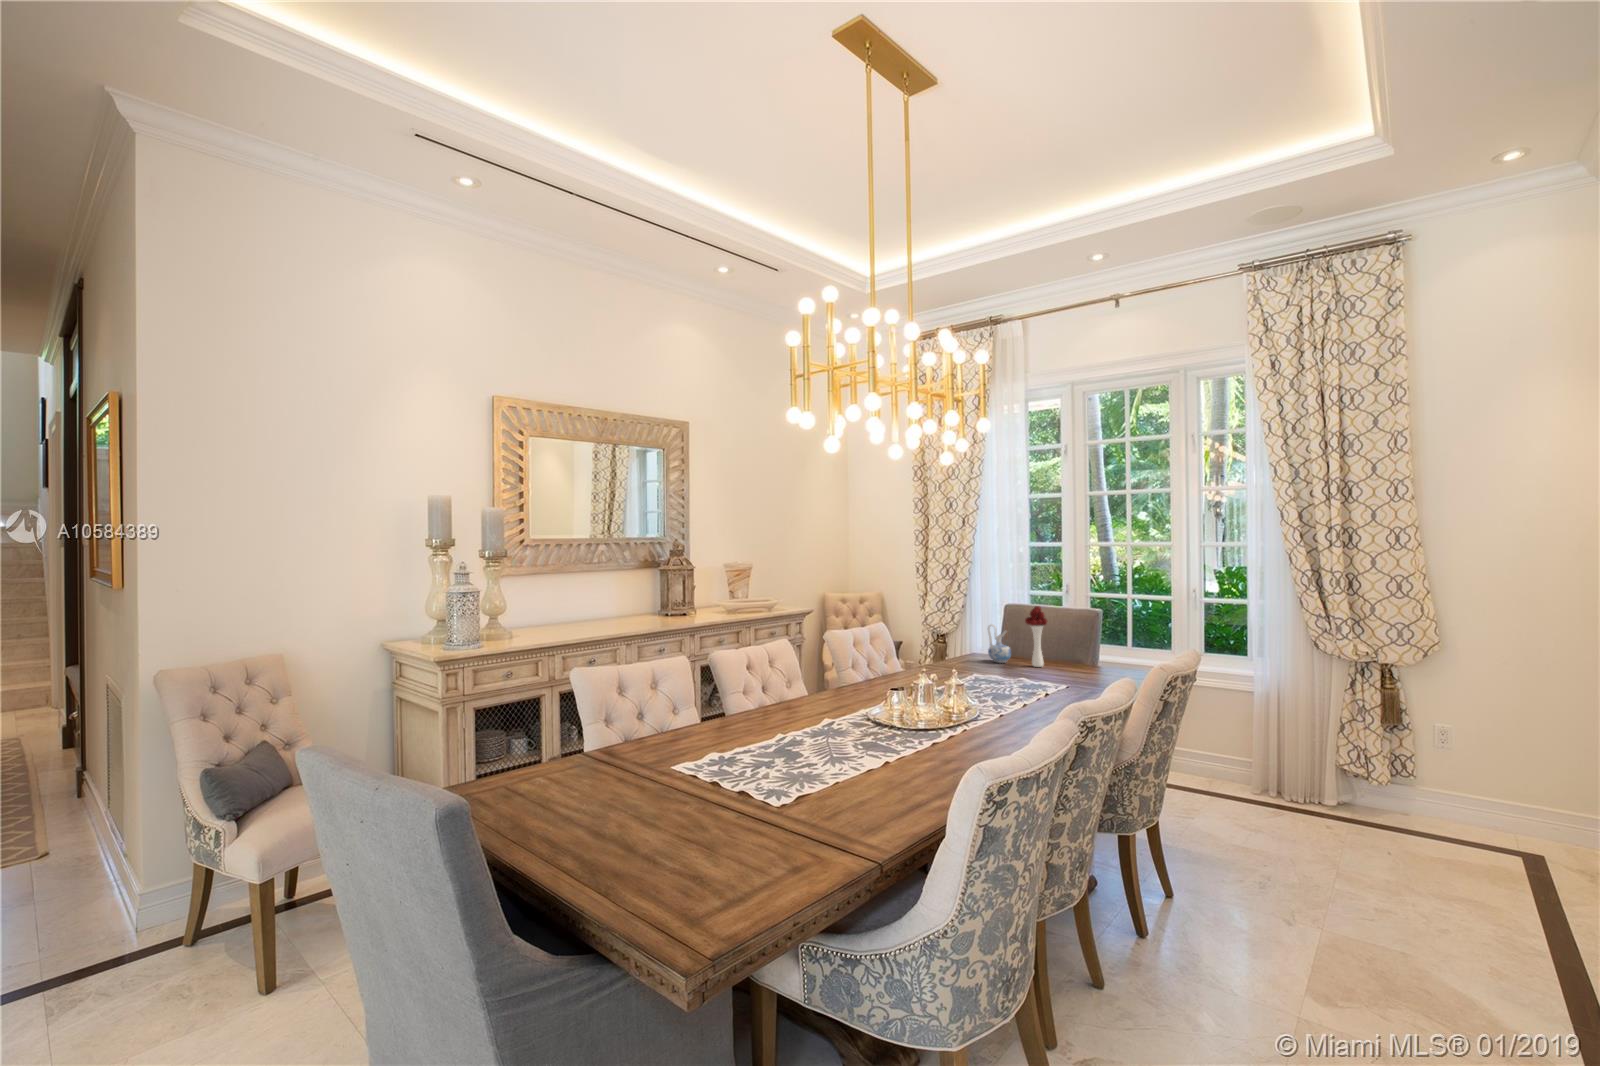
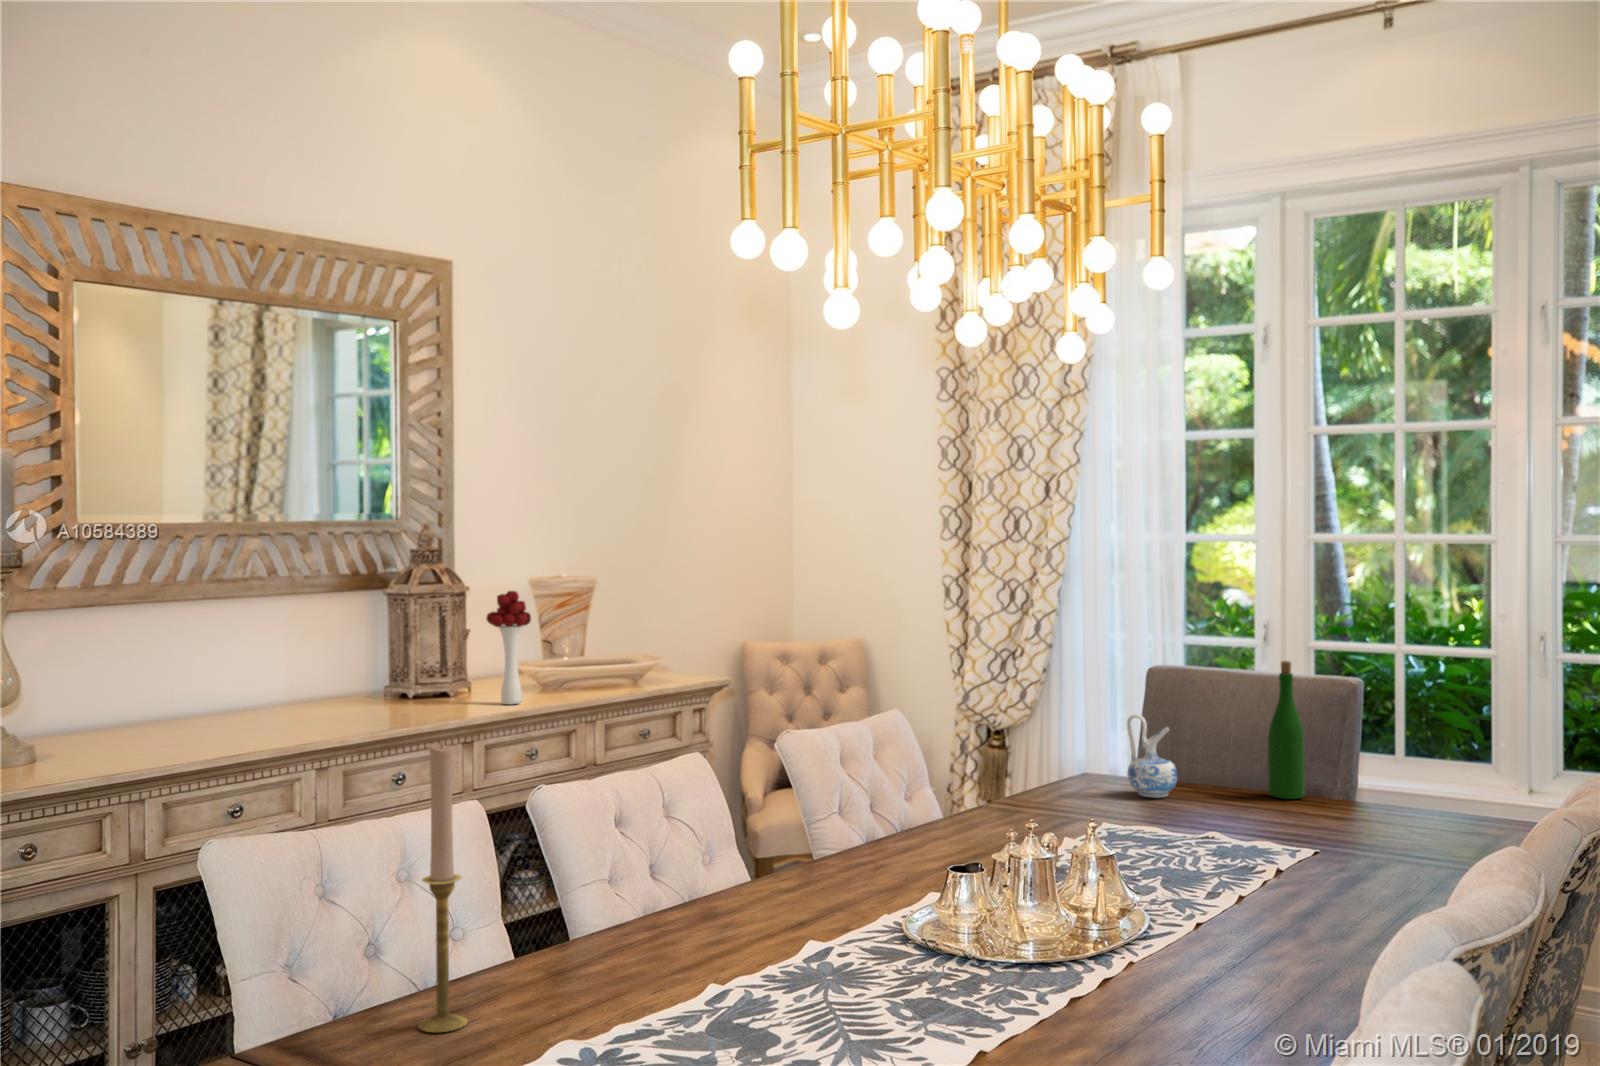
wine bottle: none [1054,600,1072,664] -> present [1268,661,1305,799]
flower bouquet: present [1025,606,1047,667] -> present [486,591,531,704]
candlestick: none [655,627,675,748] -> present [418,744,467,1032]

